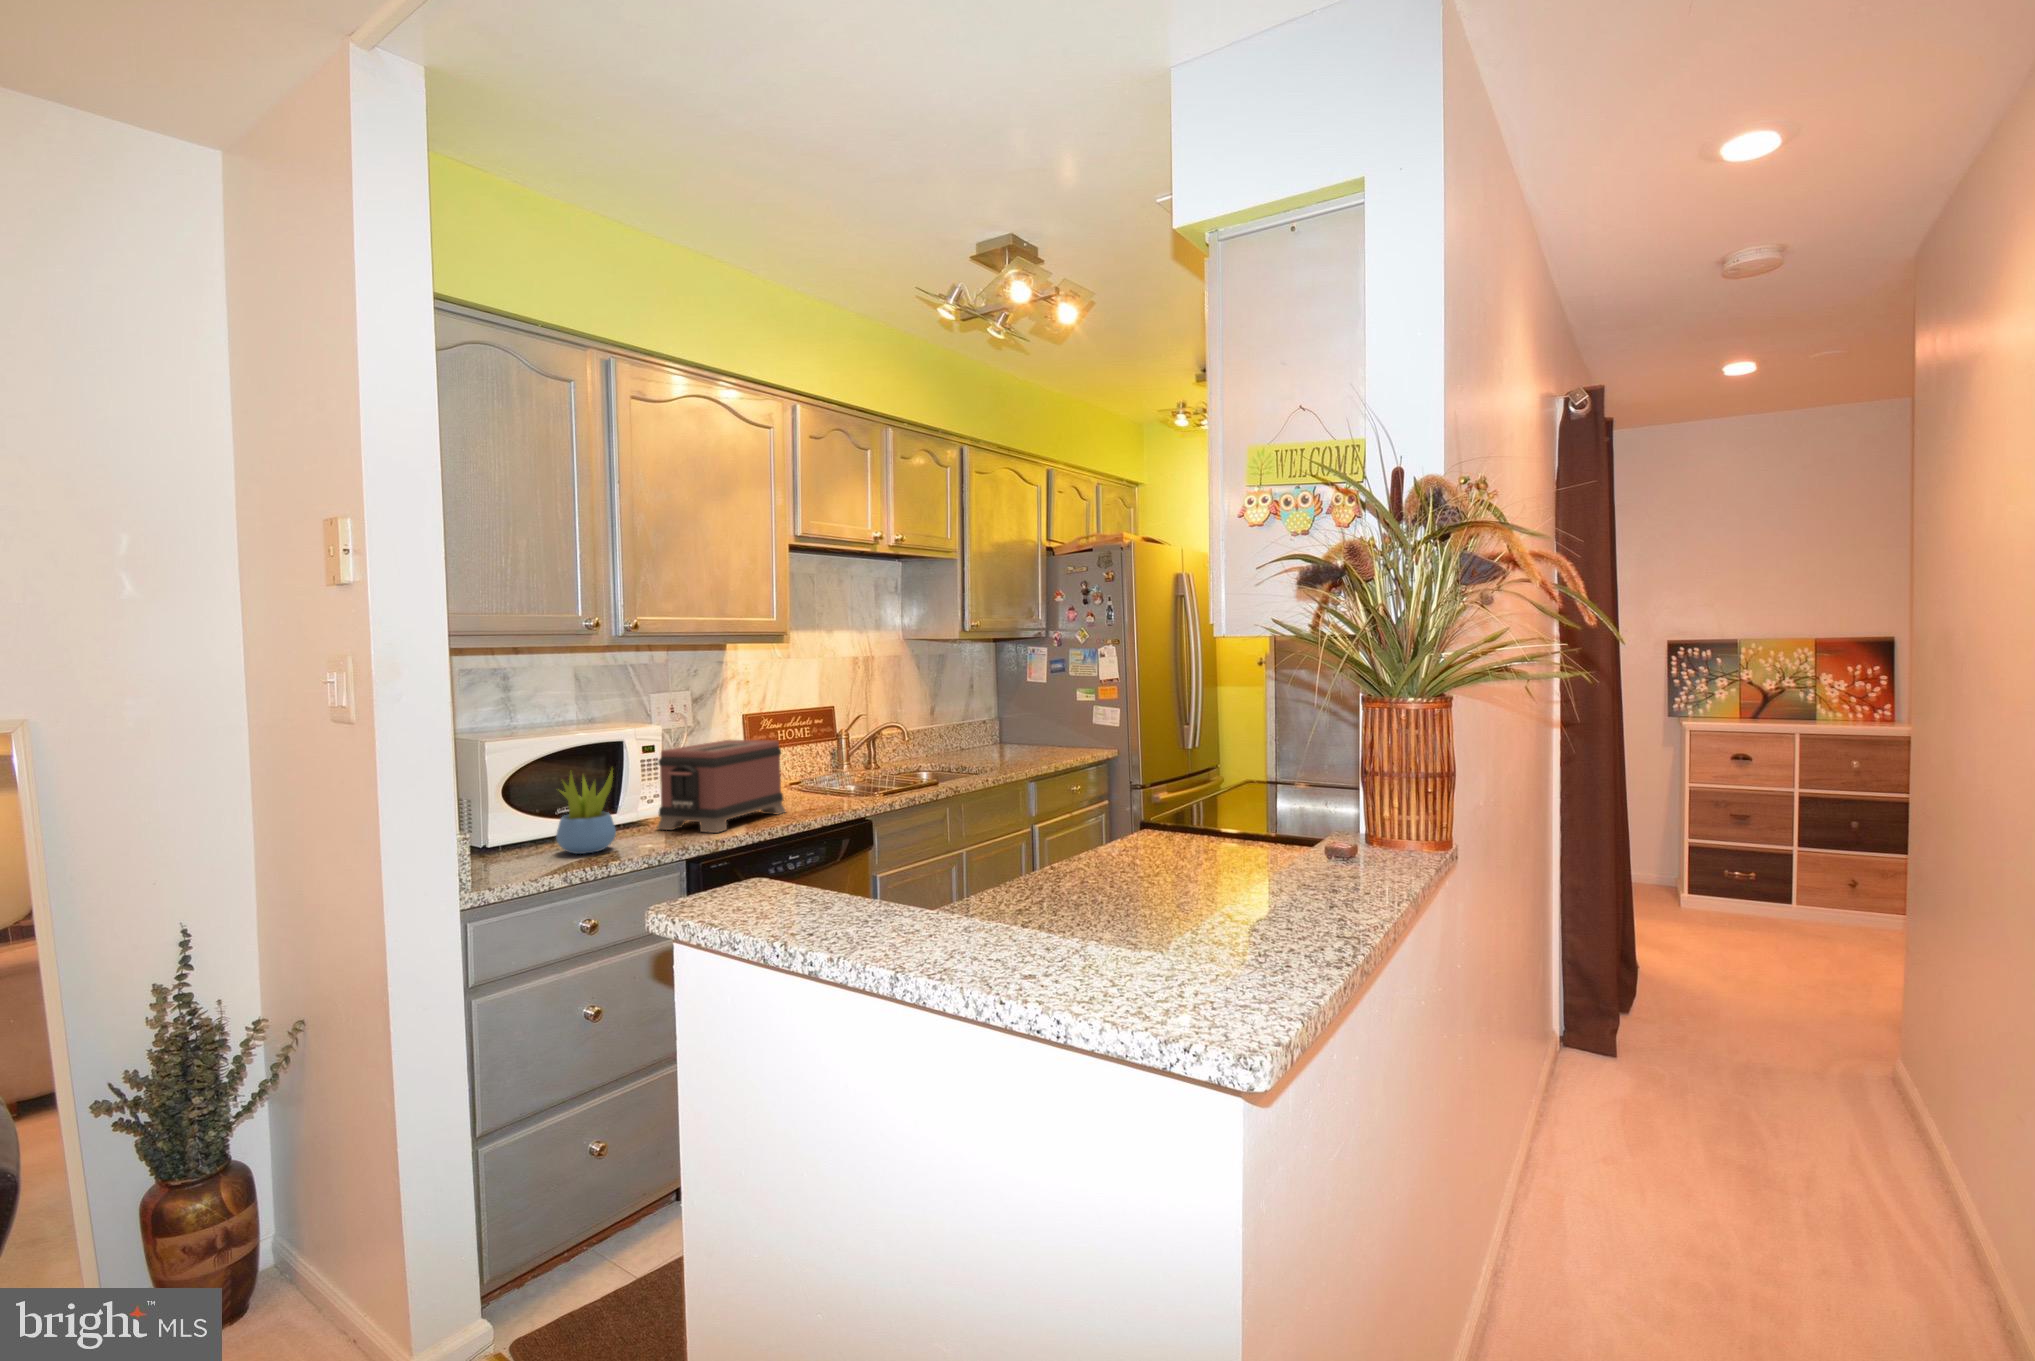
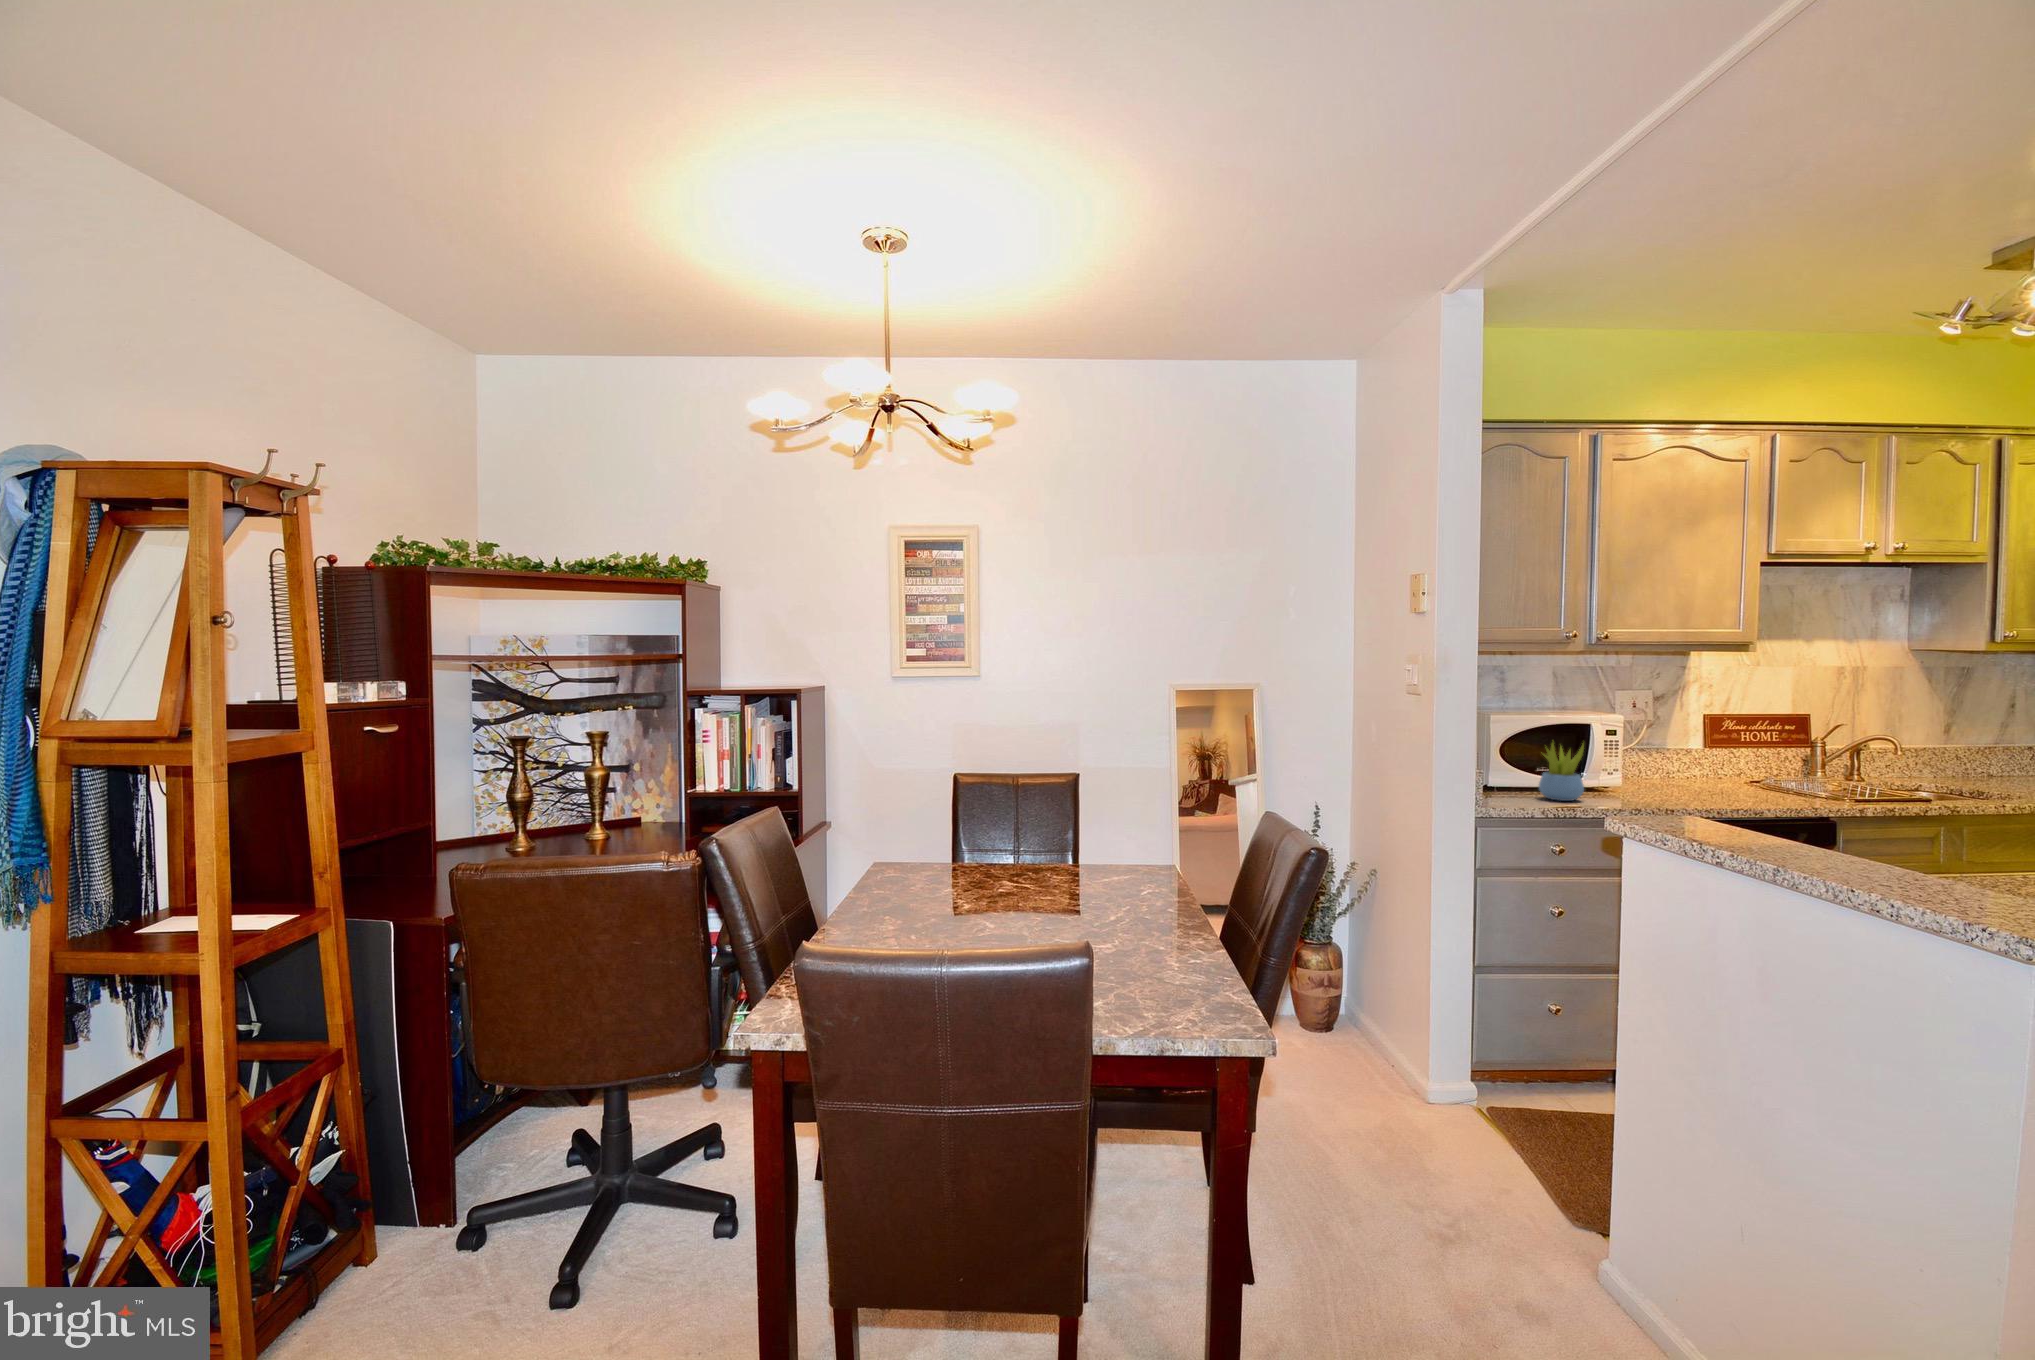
toaster: present [657,740,785,833] -> none [1616,733,1742,804]

